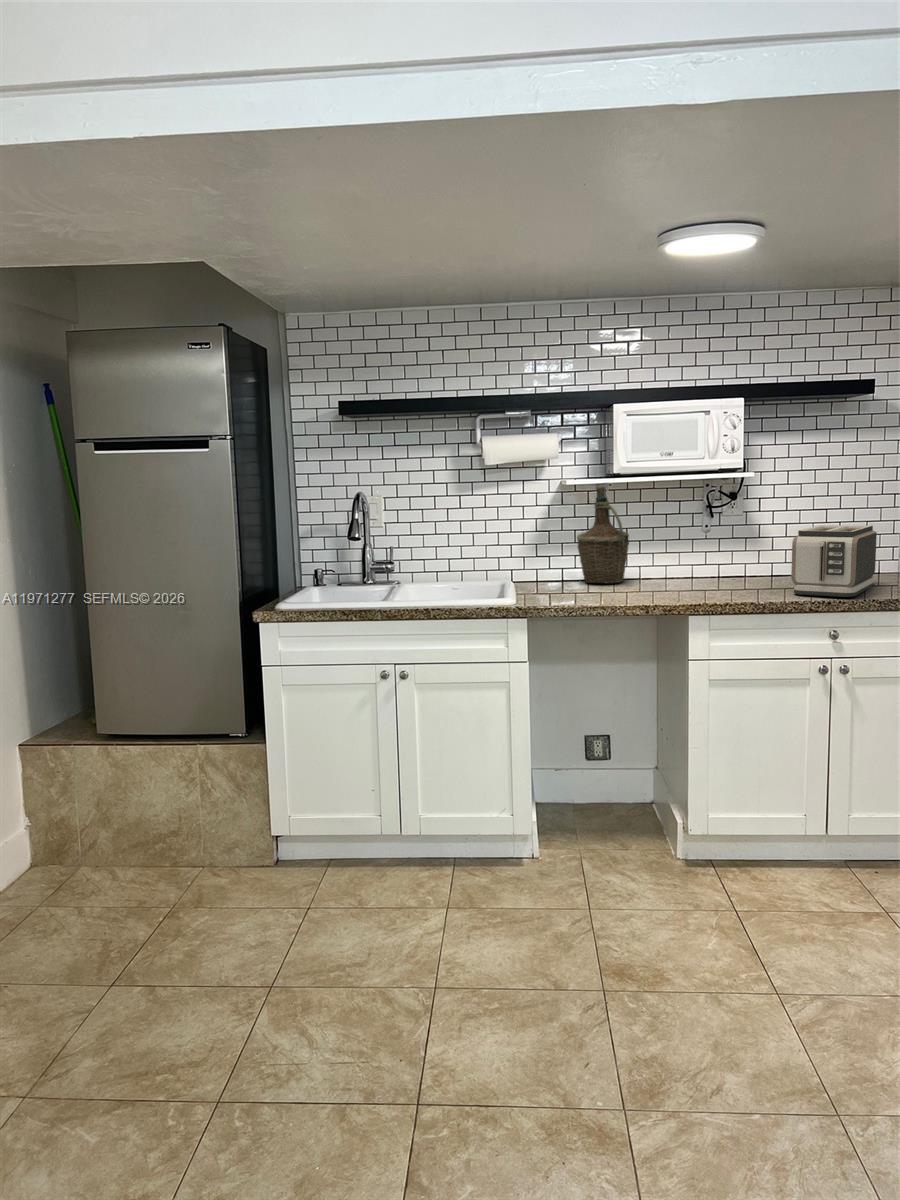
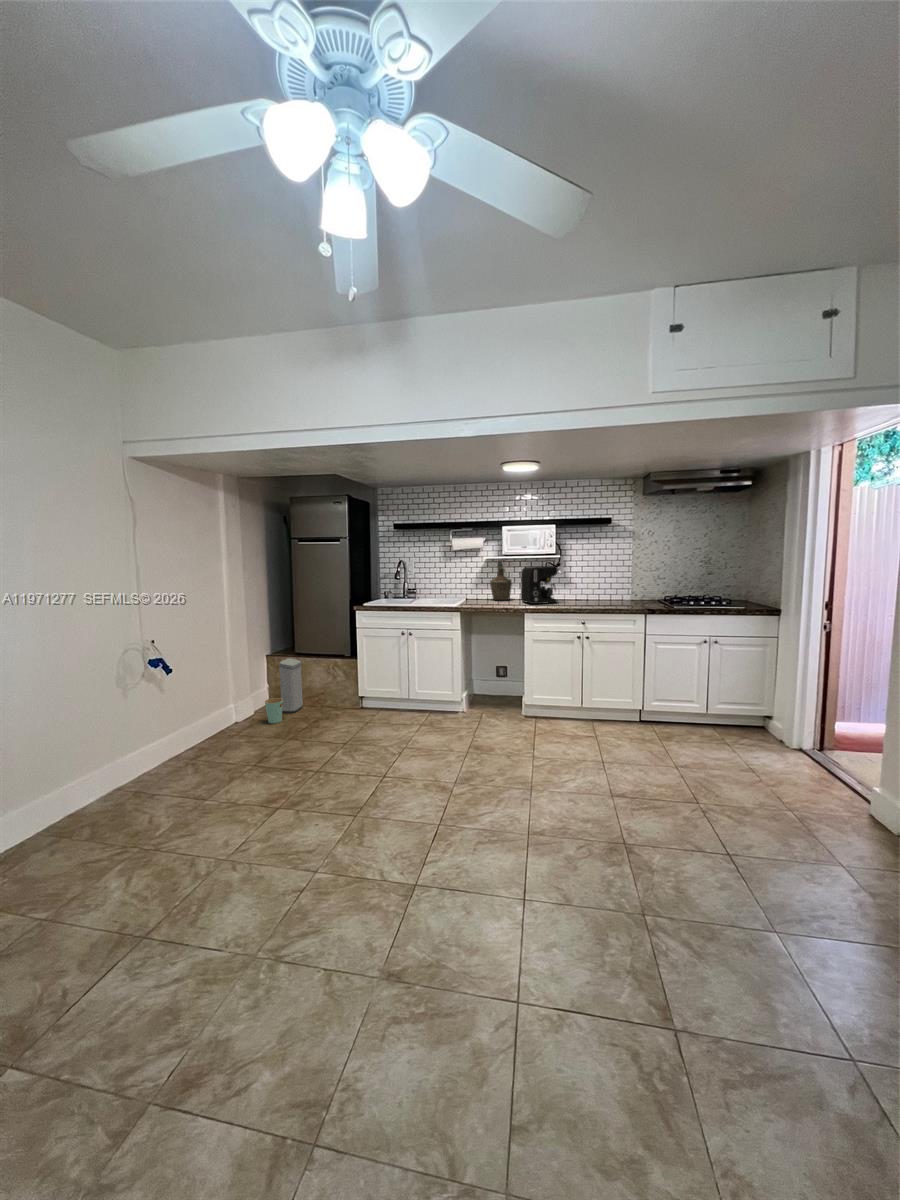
coffee maker: none [658,499,751,592] -> present [521,566,558,604]
toaster: present [791,525,877,597] -> none [570,578,610,607]
trash can: none [30,748,128,927] -> present [265,658,303,723]

